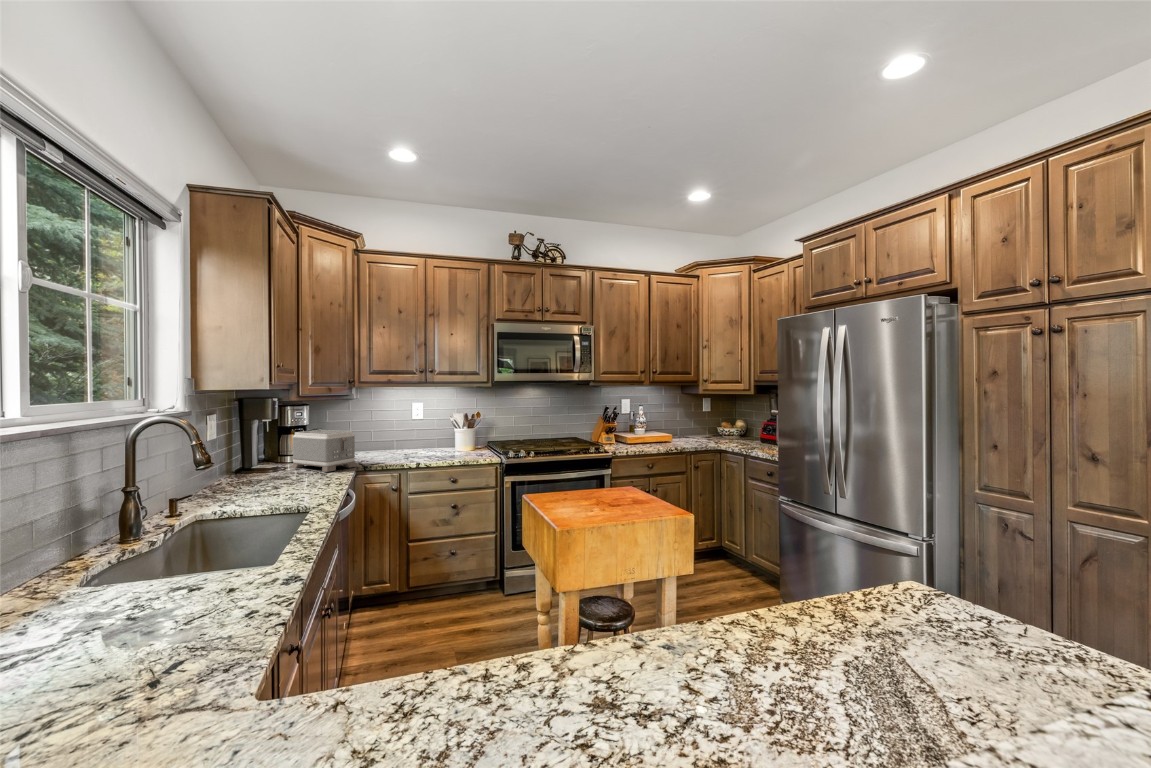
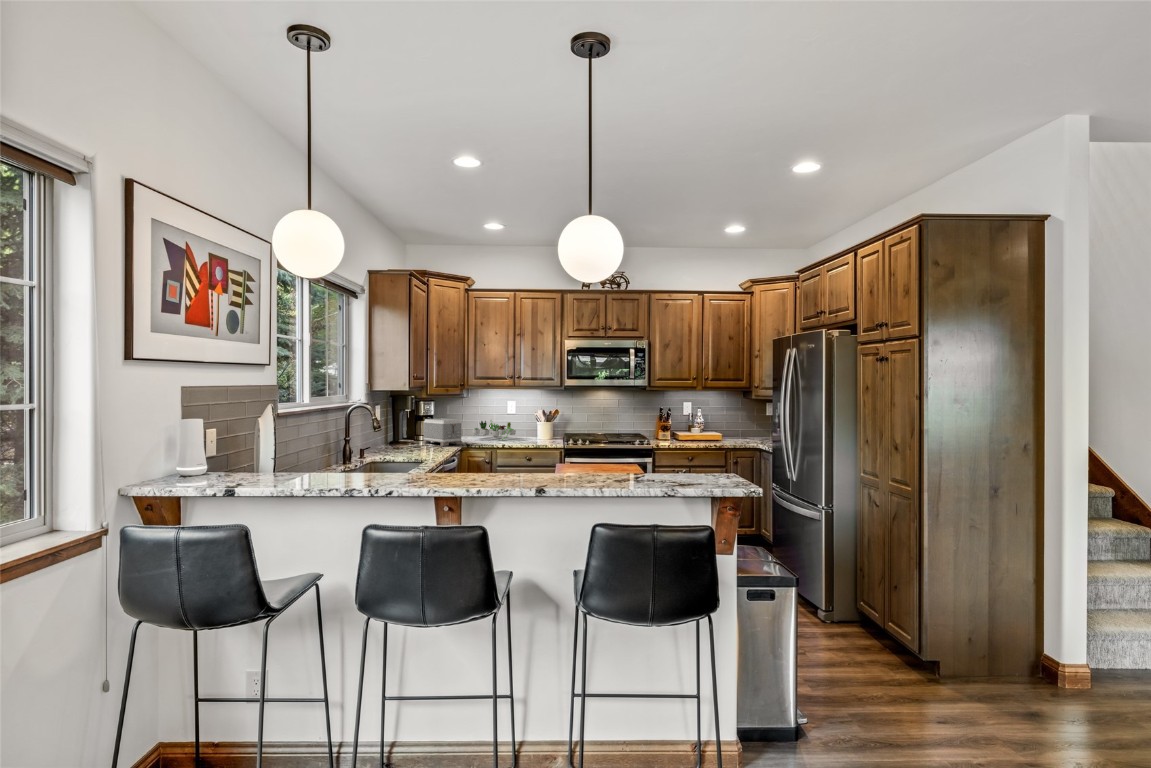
succulent plant: none [361,426,428,455] -> present [473,421,516,440]

